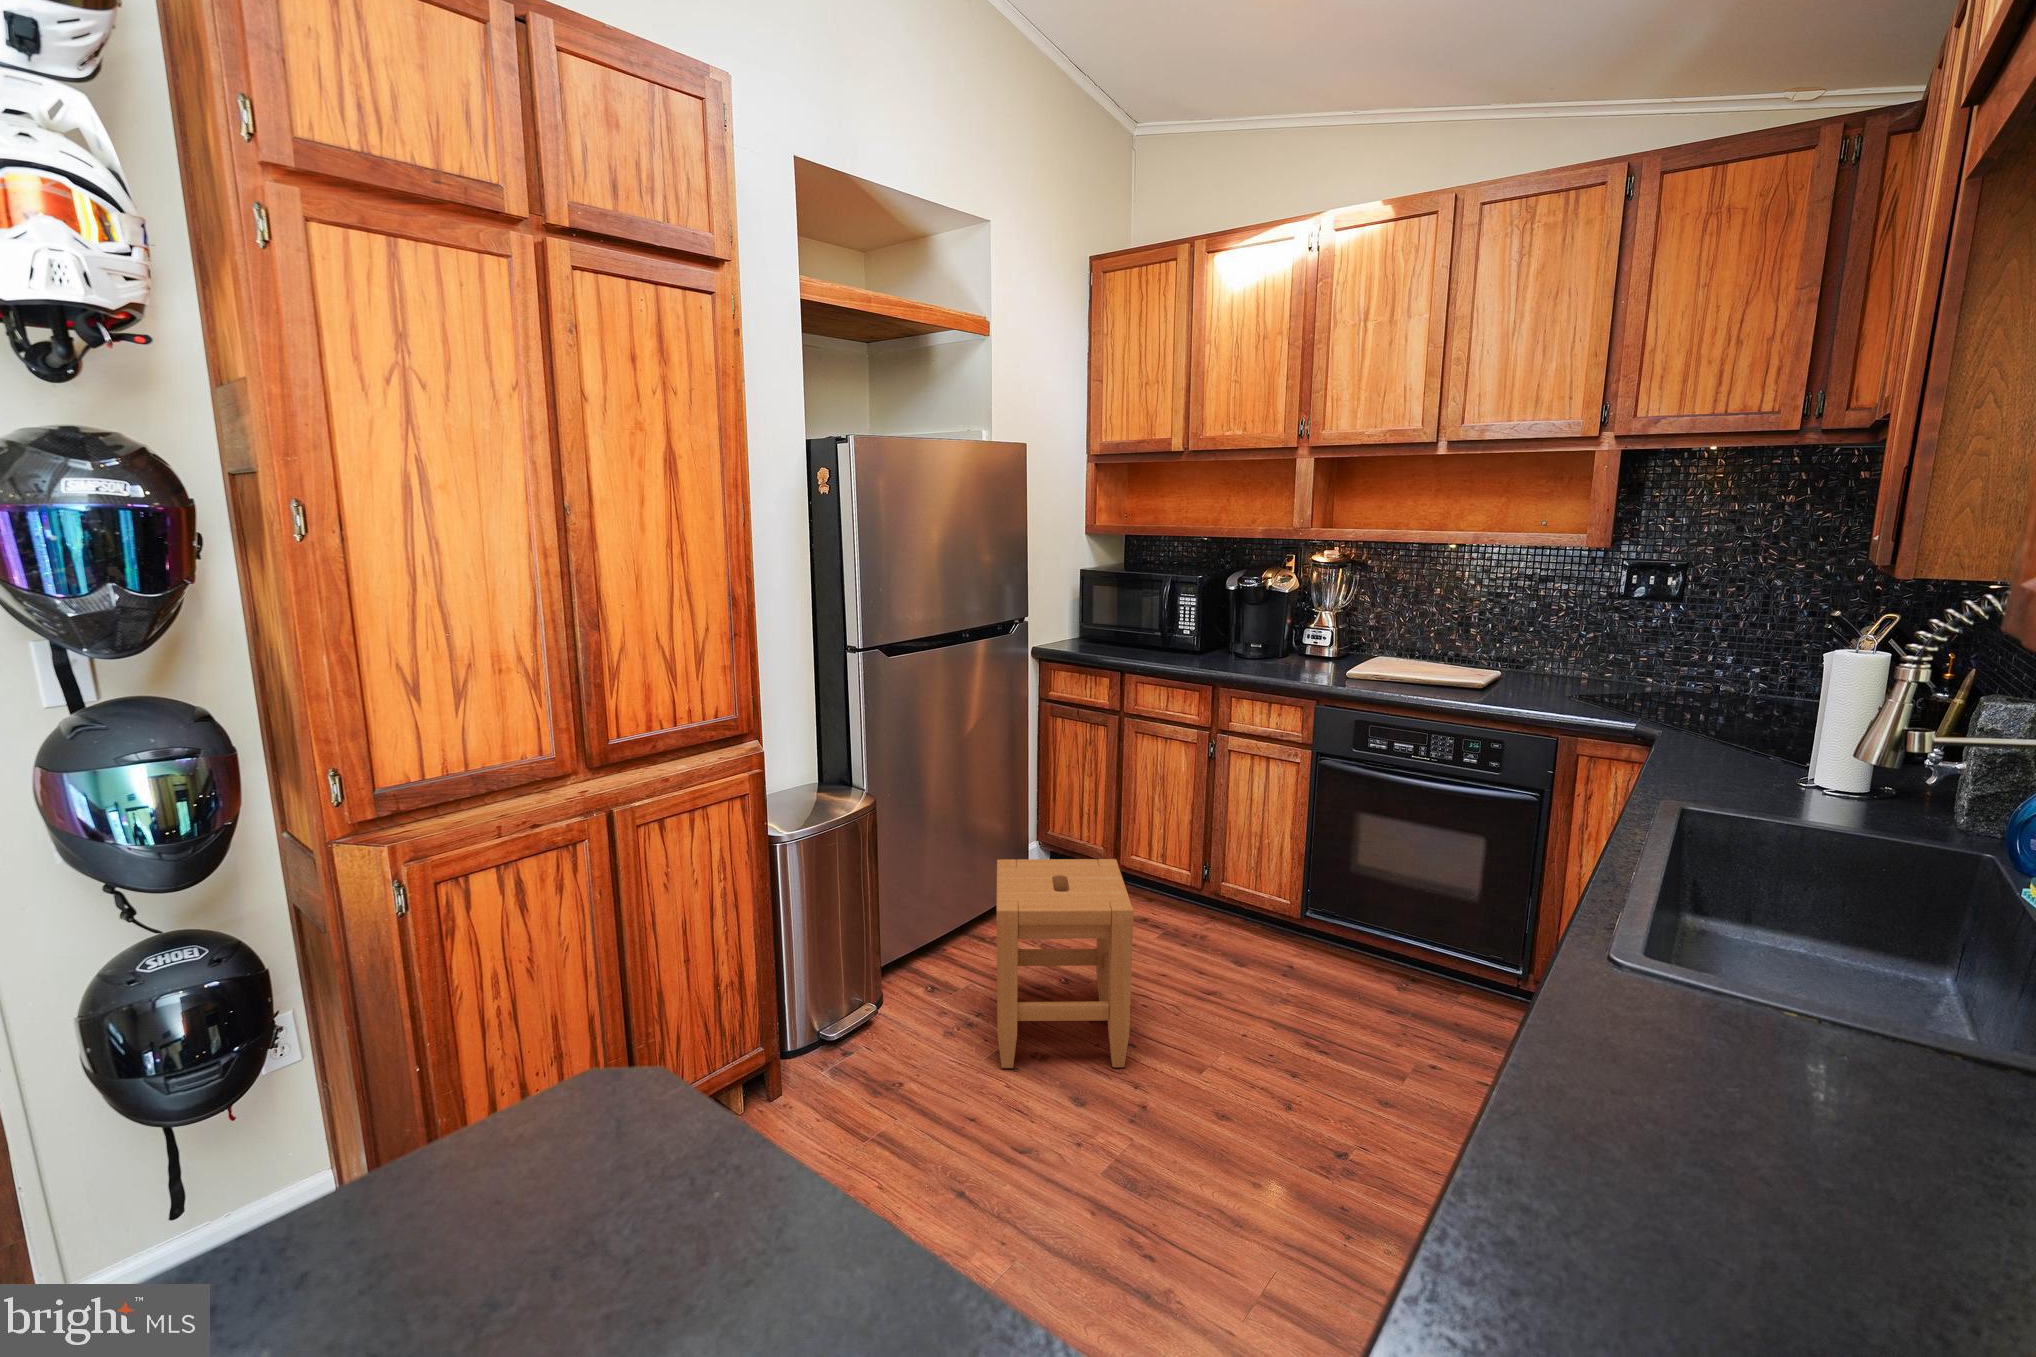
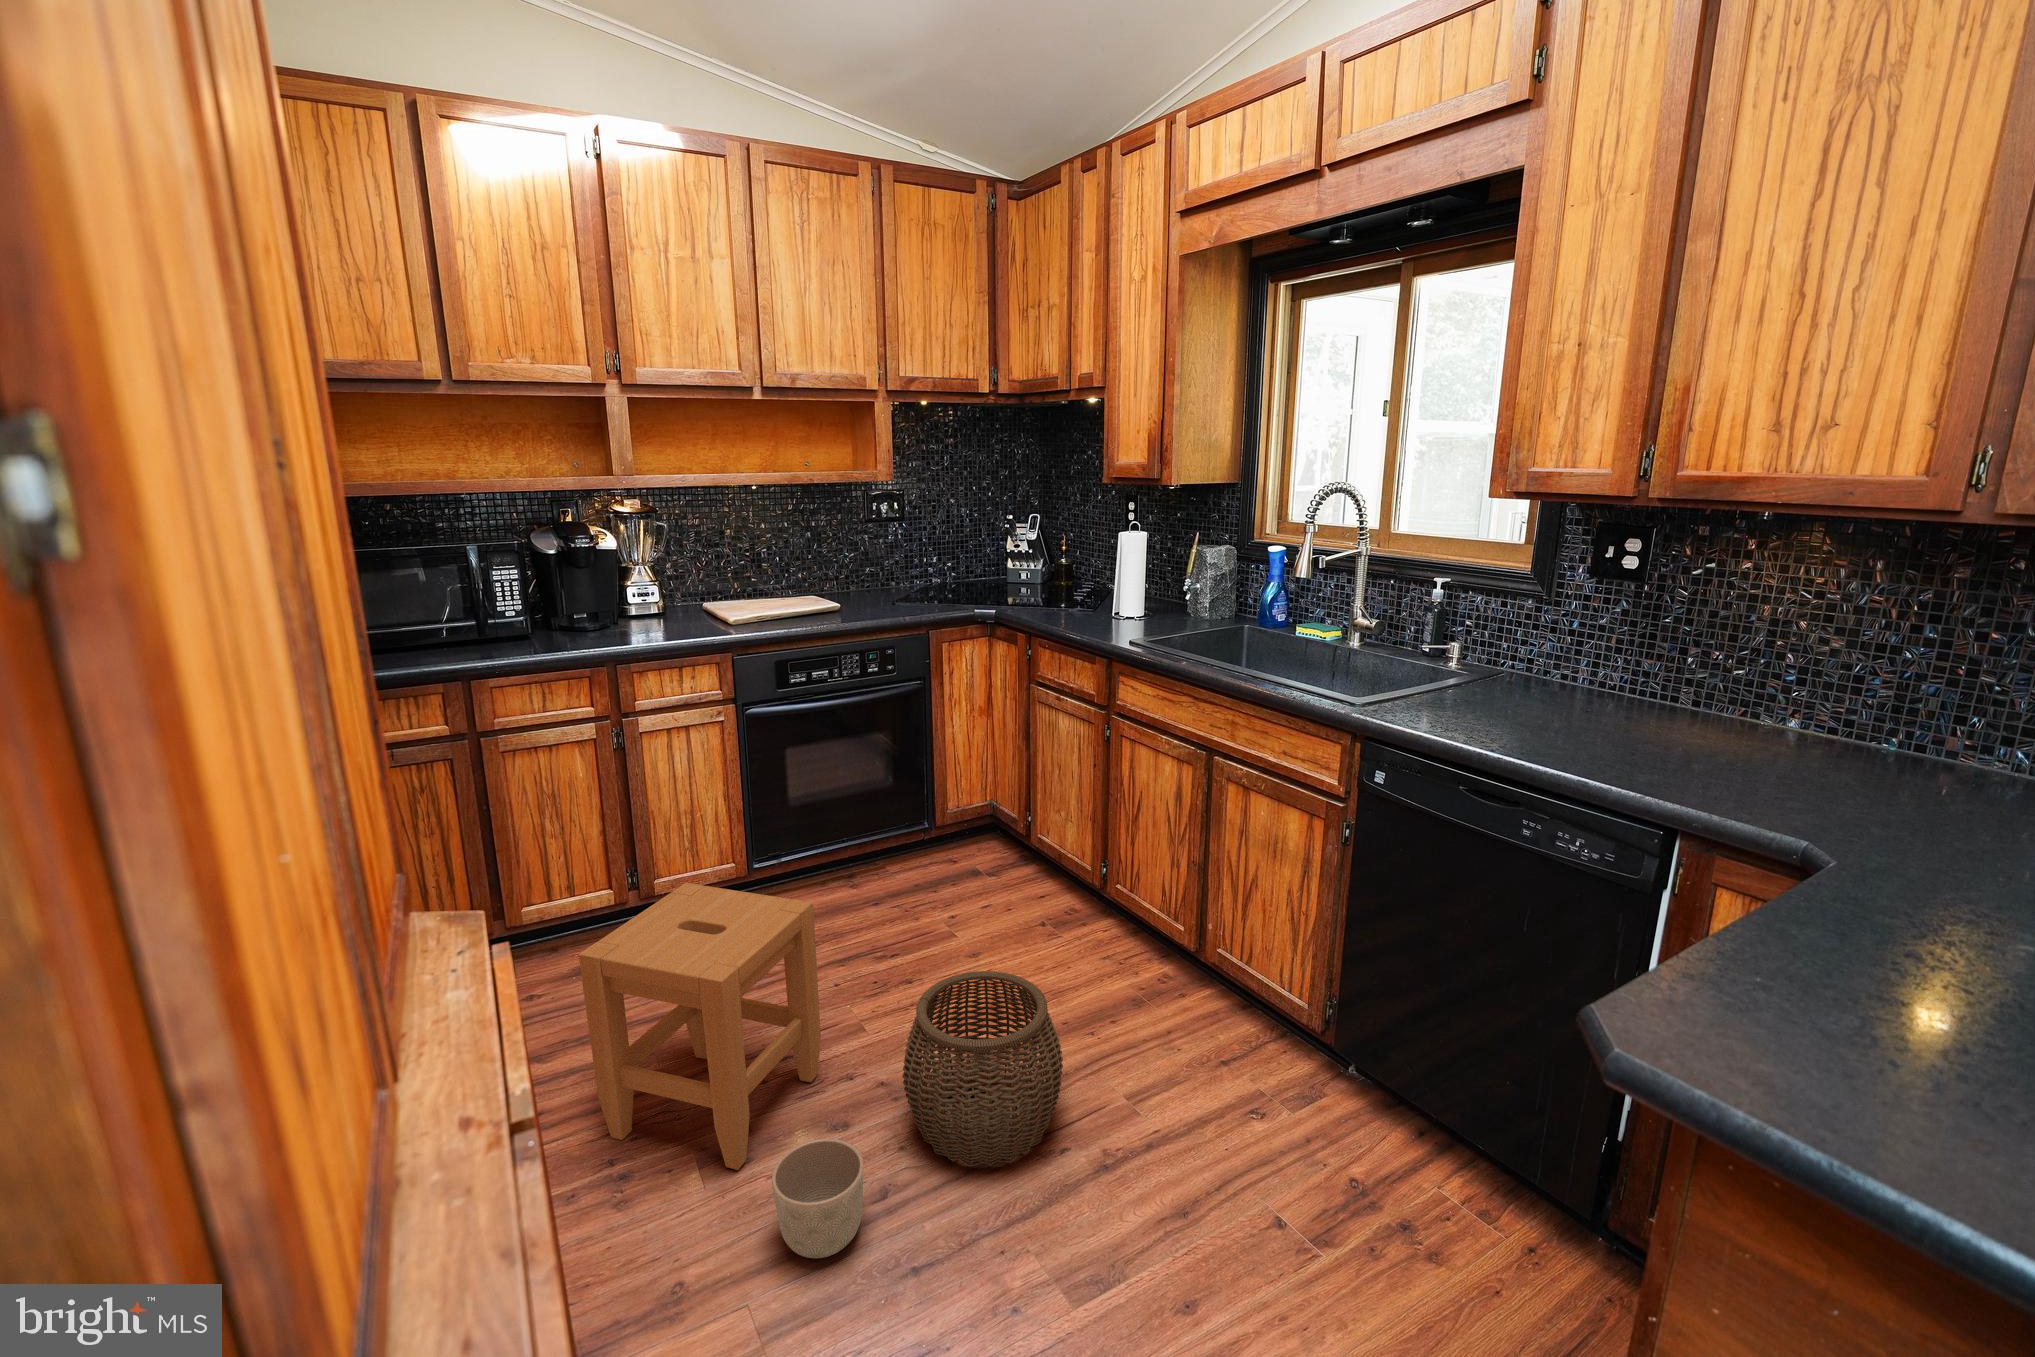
woven basket: none [1059,1032,1225,1240] -> present [902,971,1063,1166]
planter: none [926,1057,998,1149] -> present [772,1139,864,1258]

